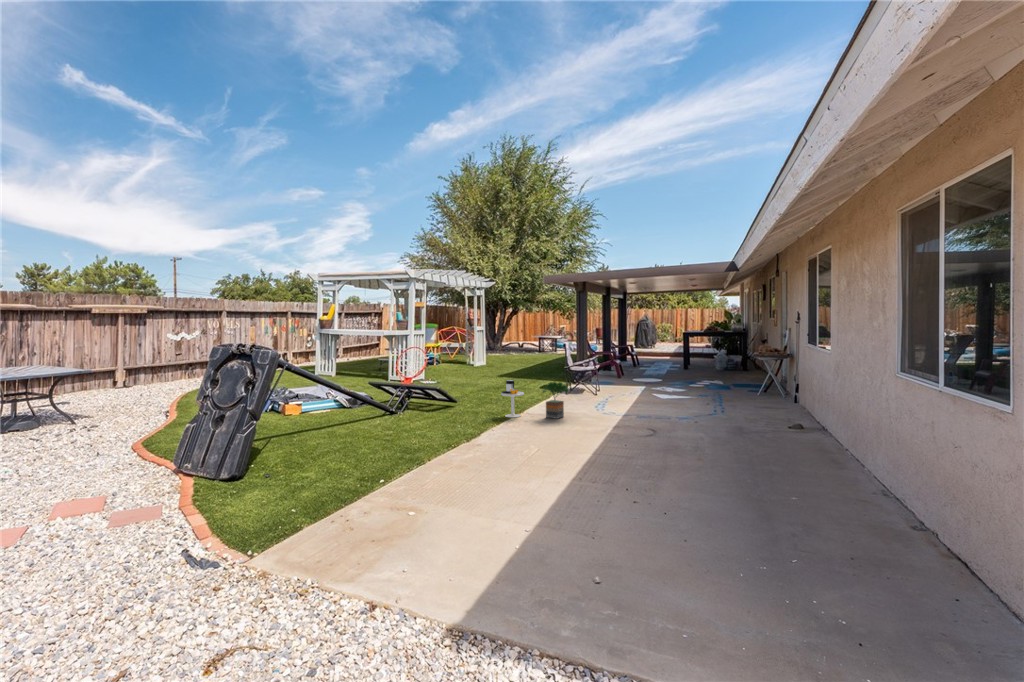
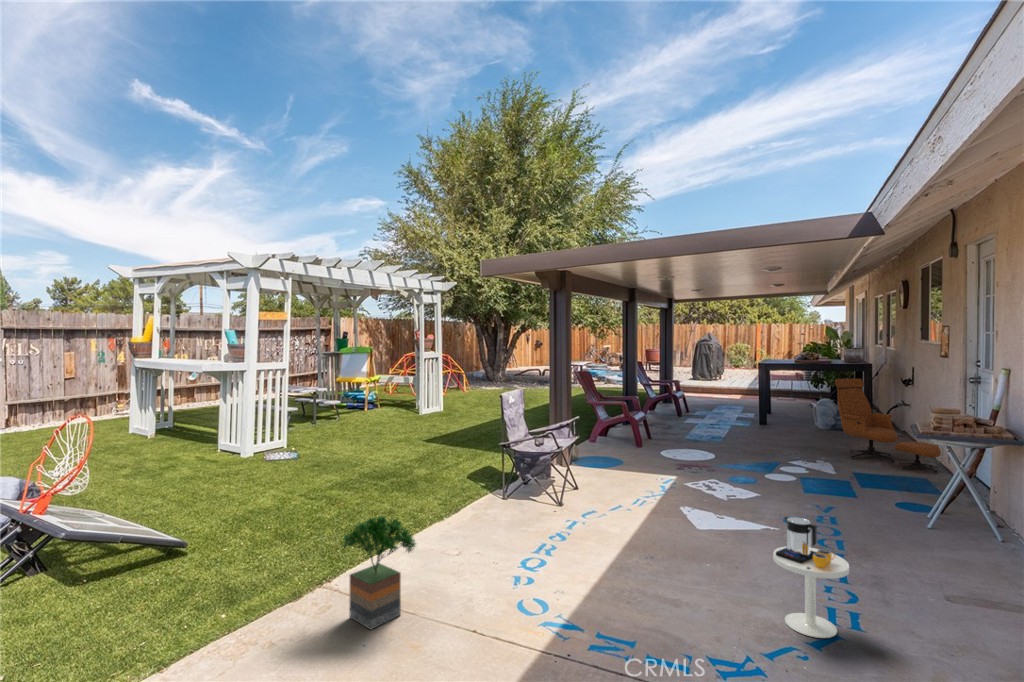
lounge chair: none [724,338,772,382] -> present [835,379,941,473]
side table: present [501,380,524,418] -> present [773,517,849,638]

